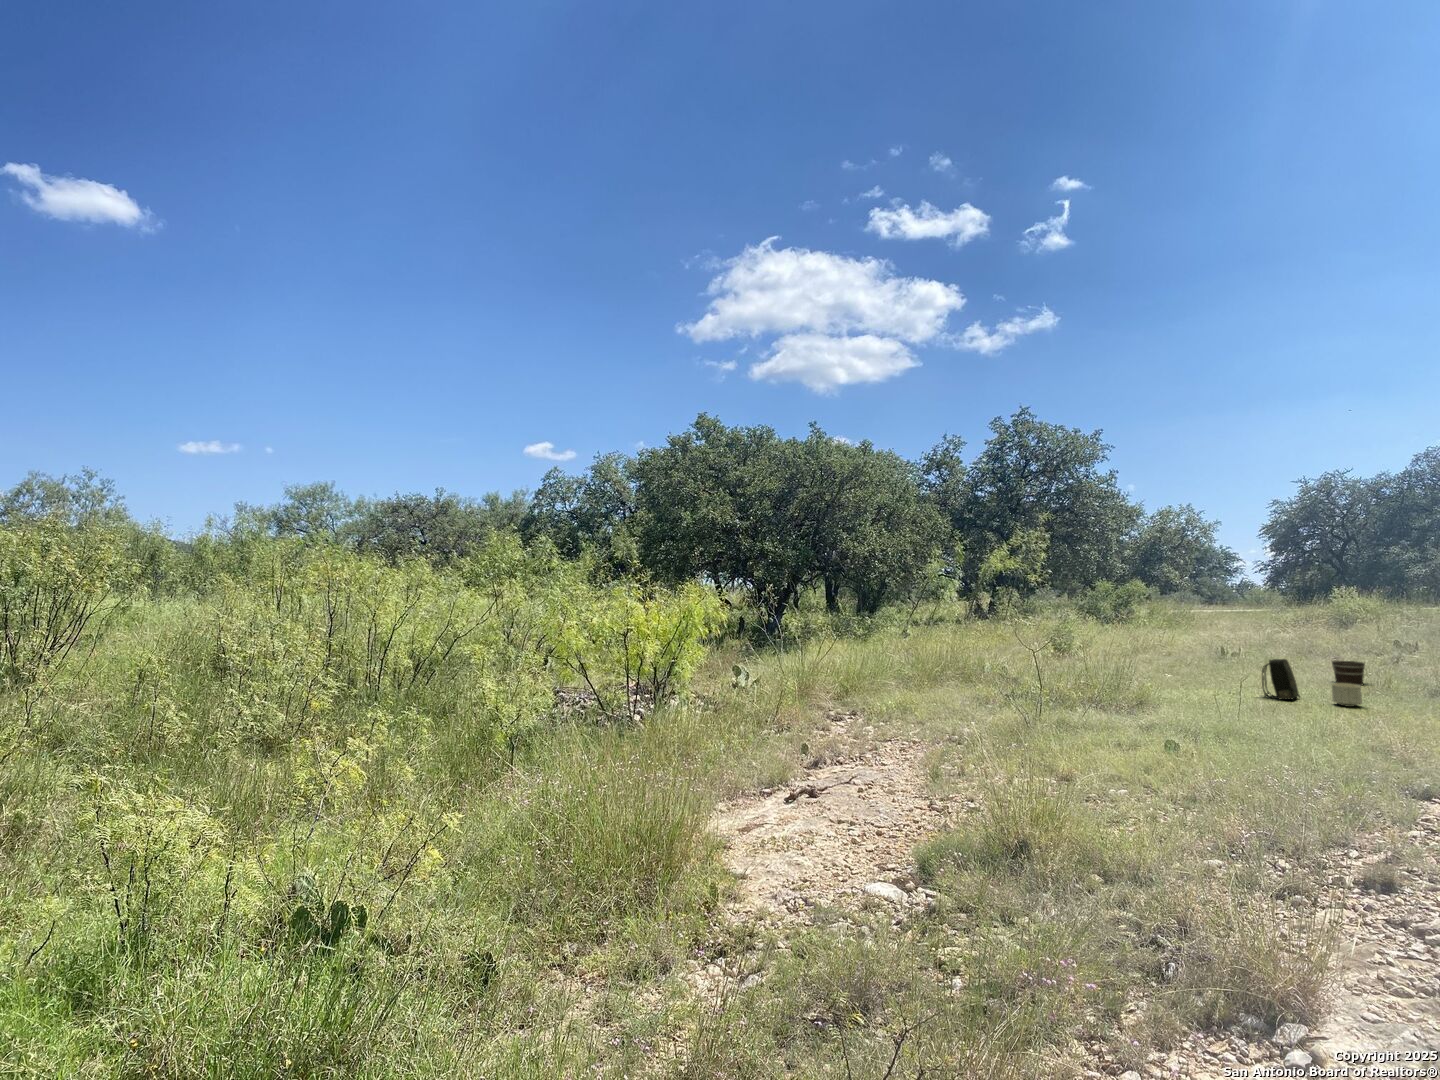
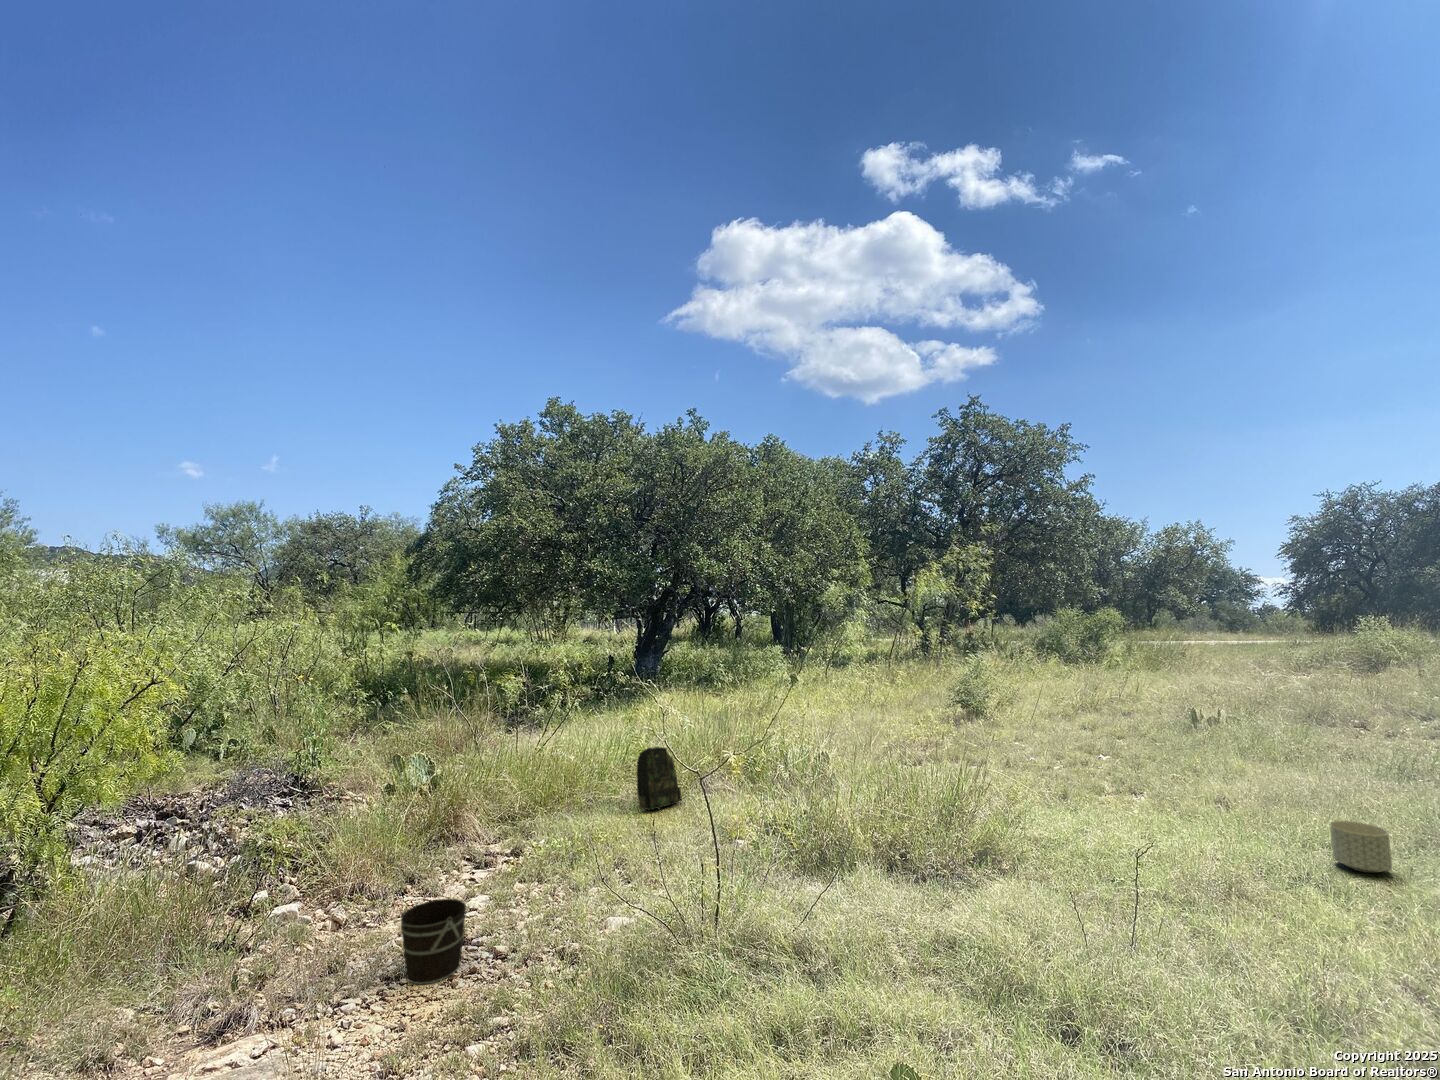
backpack: present [1262,659,1300,700] -> present [637,747,681,810]
bucket: present [1332,661,1365,686] -> present [401,899,466,984]

